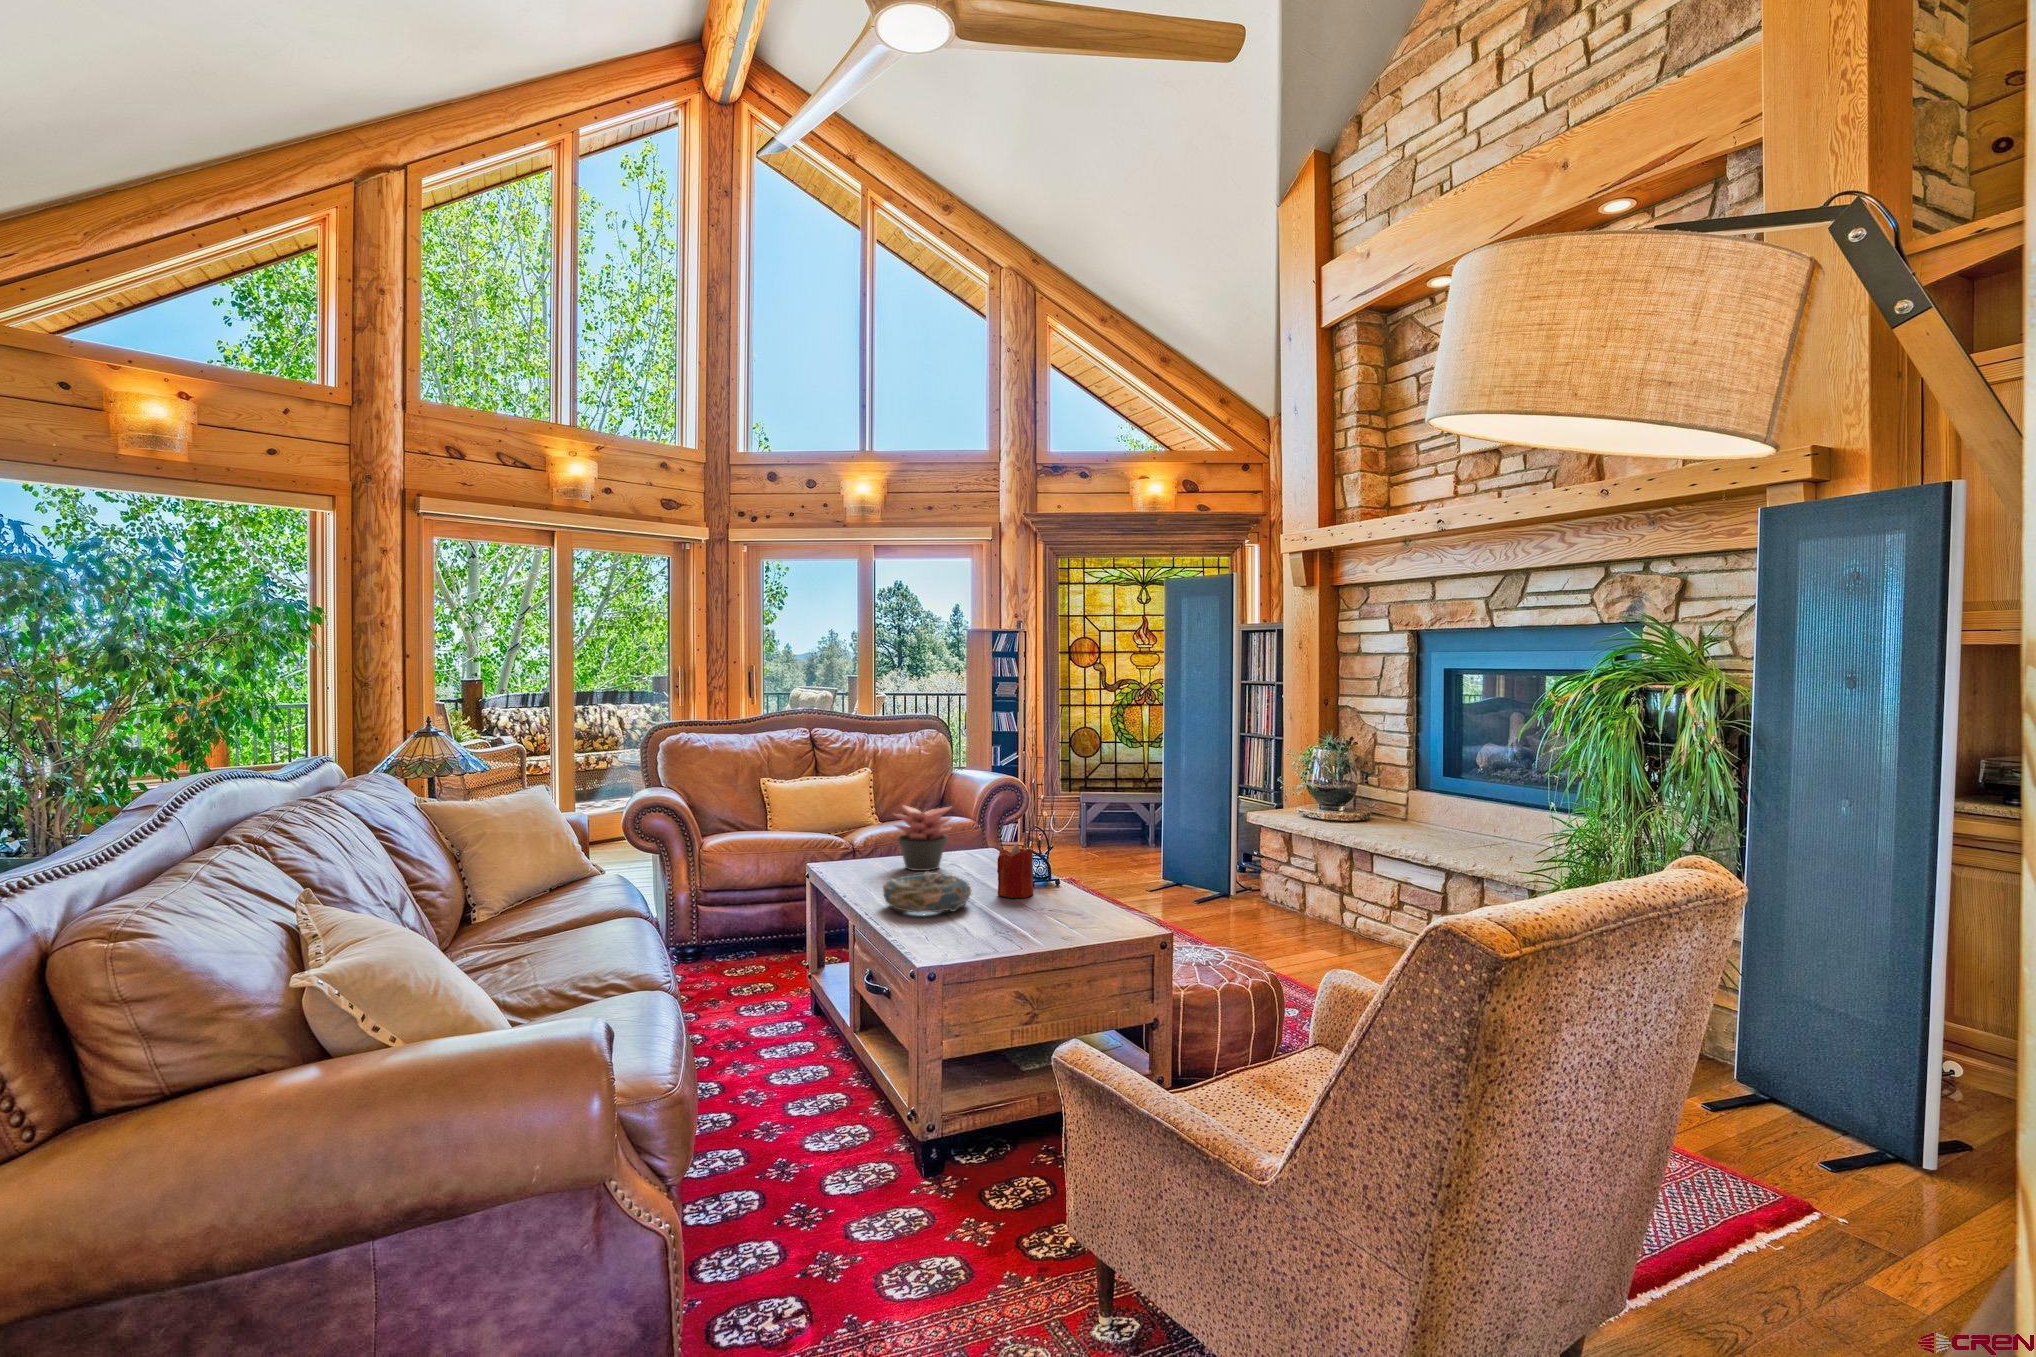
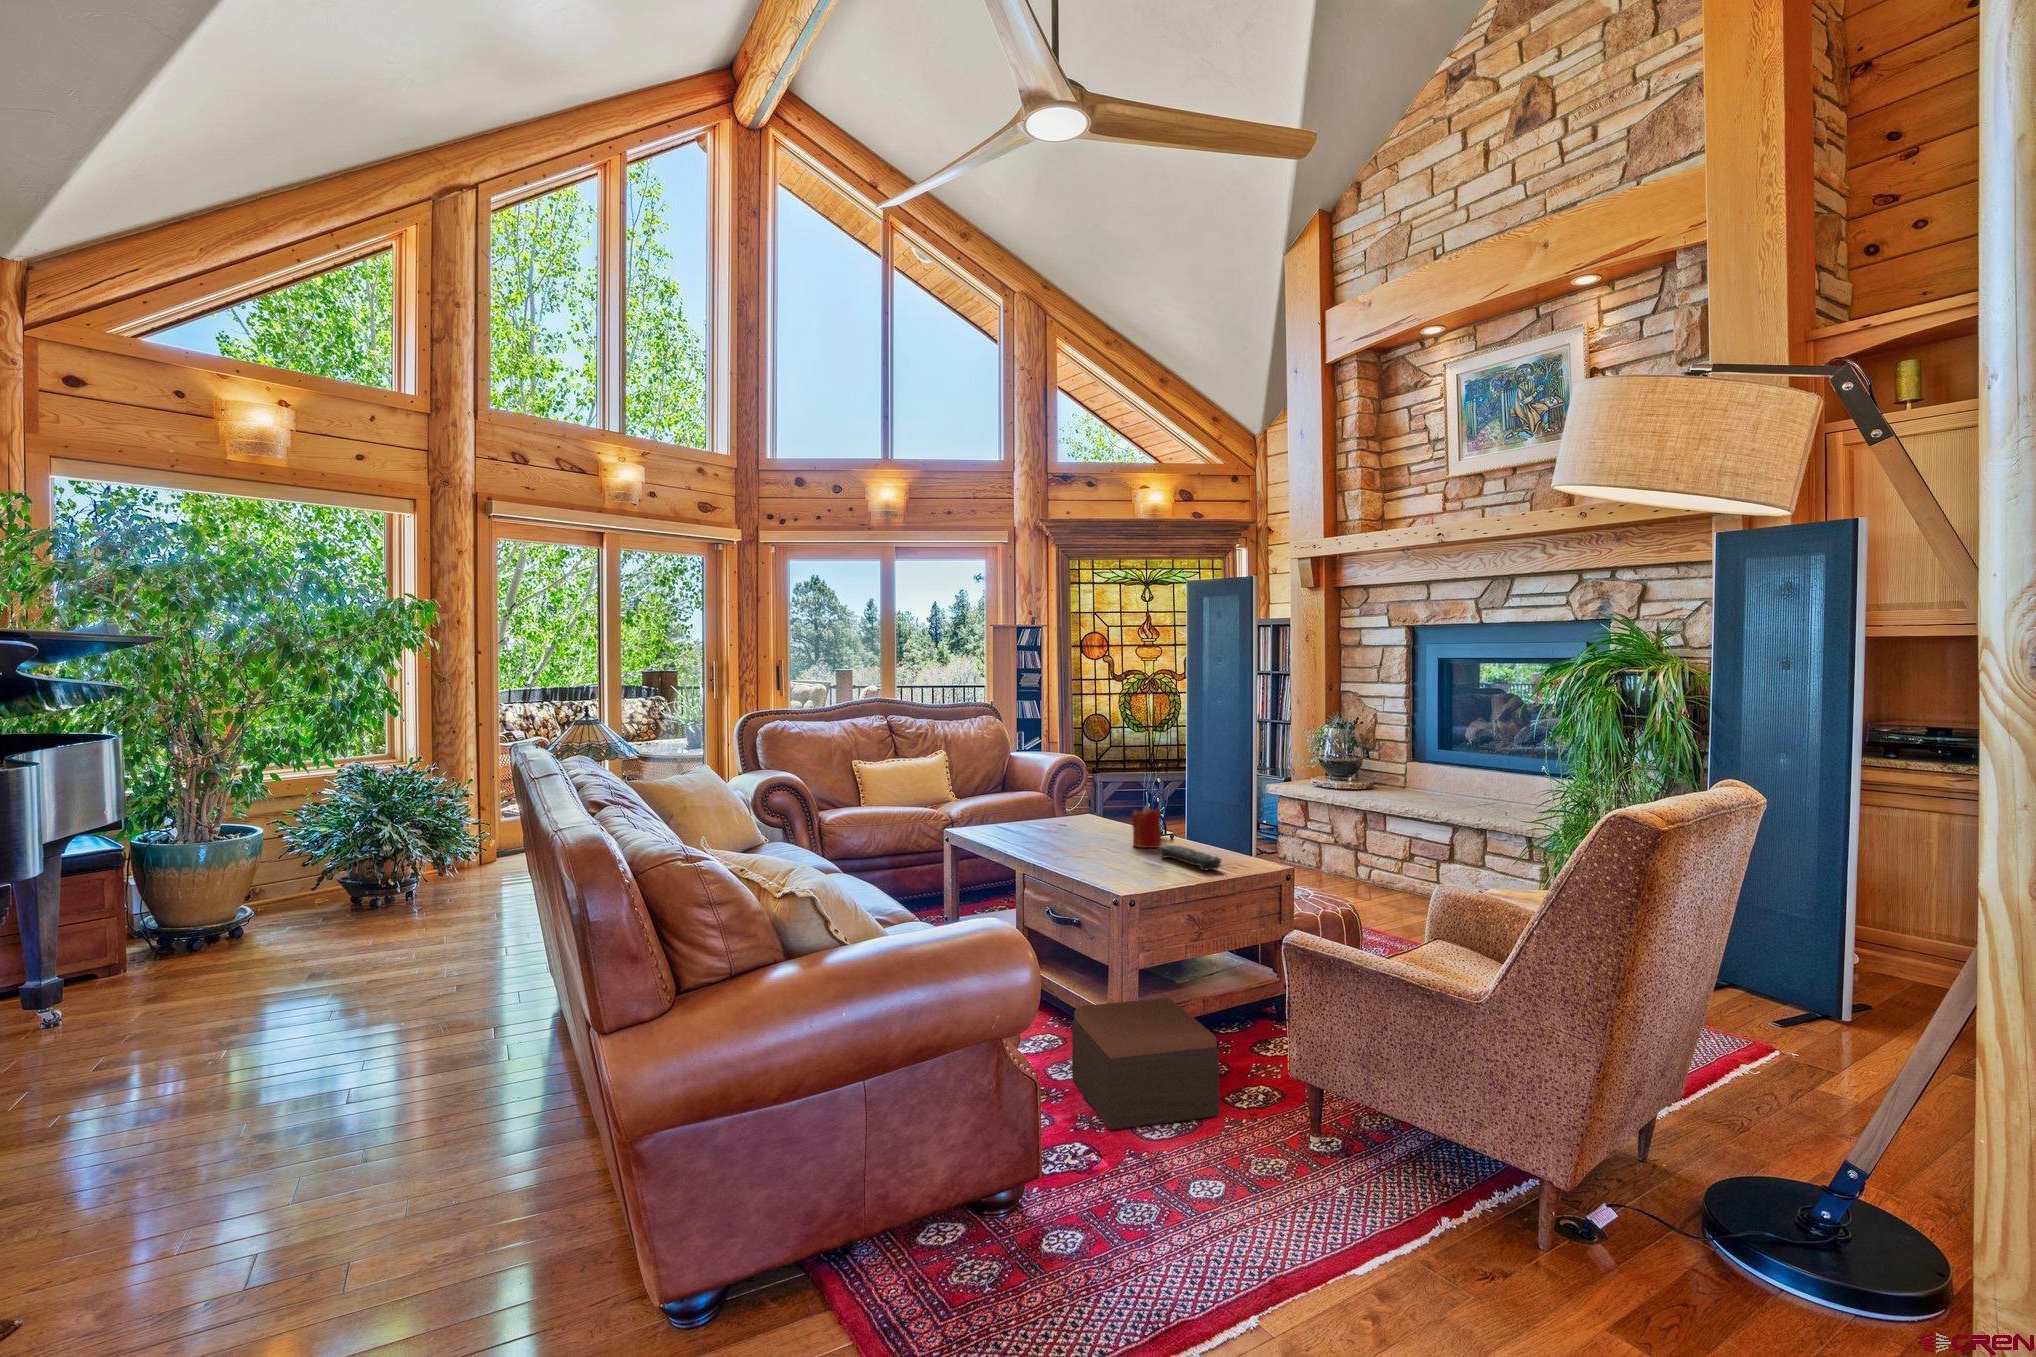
succulent plant: present [894,805,951,871] -> none [1023,777,1071,832]
decorative bowl: present [883,872,972,912] -> none [1048,828,1122,861]
remote control: none [1014,896,1073,935] -> present [1159,845,1221,871]
footstool: none [828,1105,989,1294] -> present [1072,998,1219,1130]

